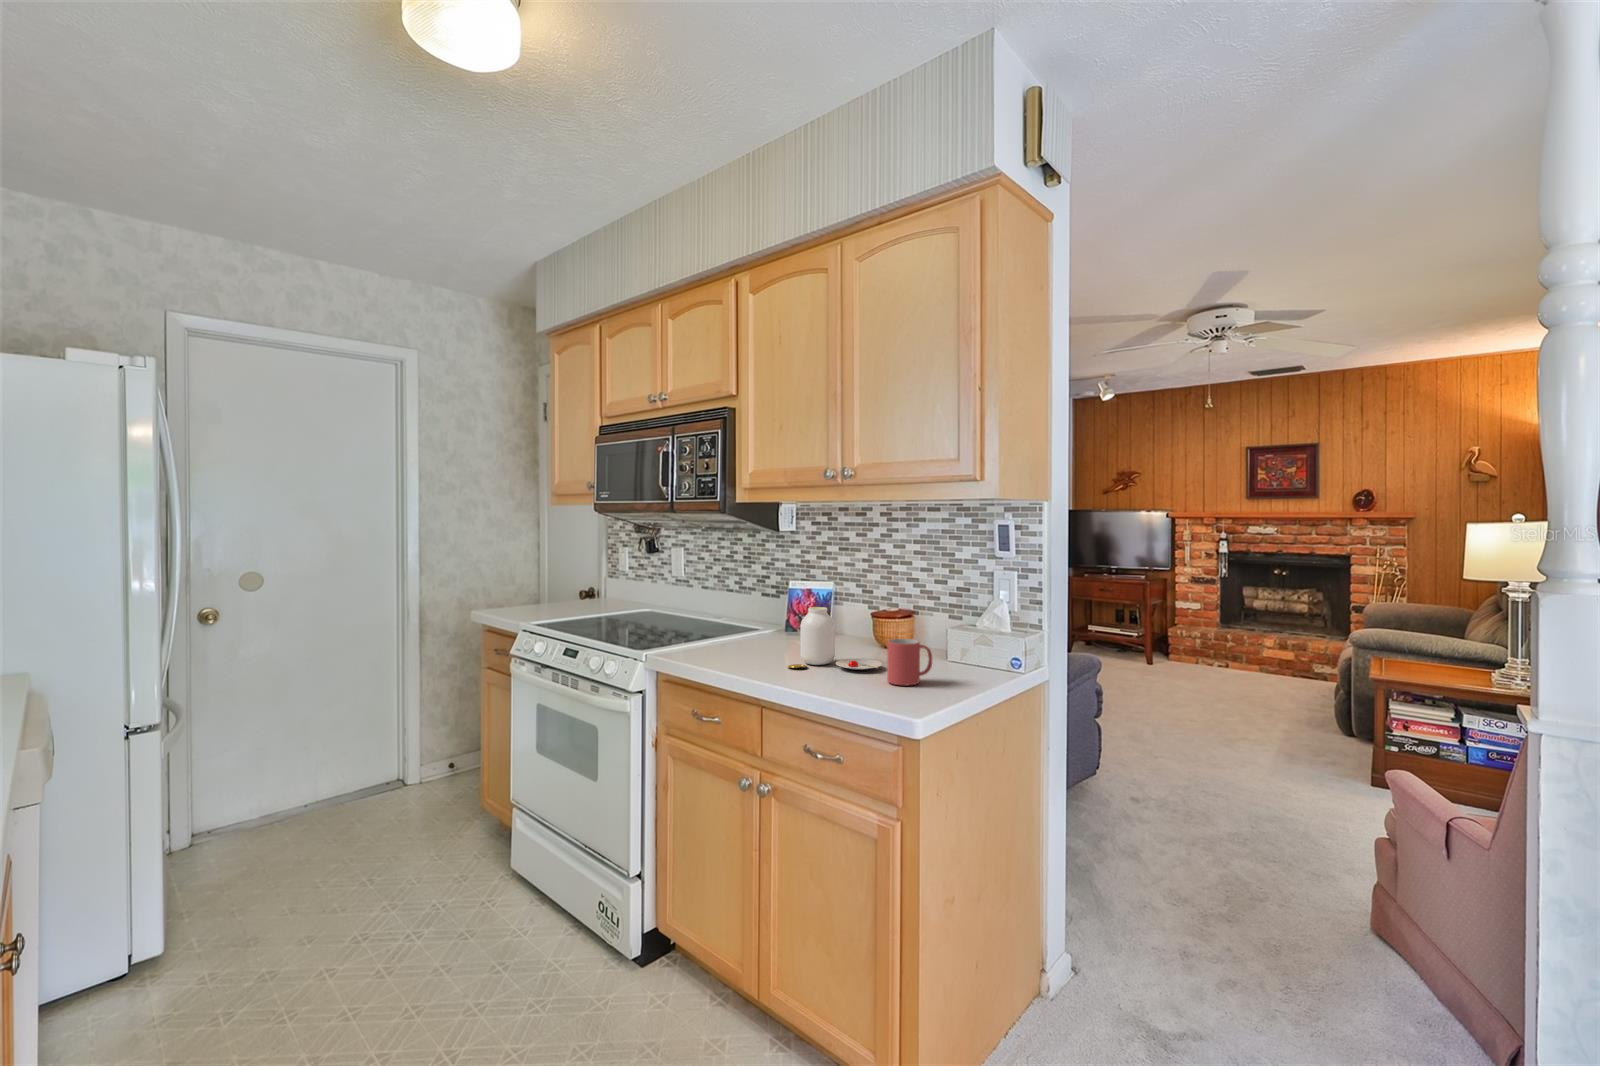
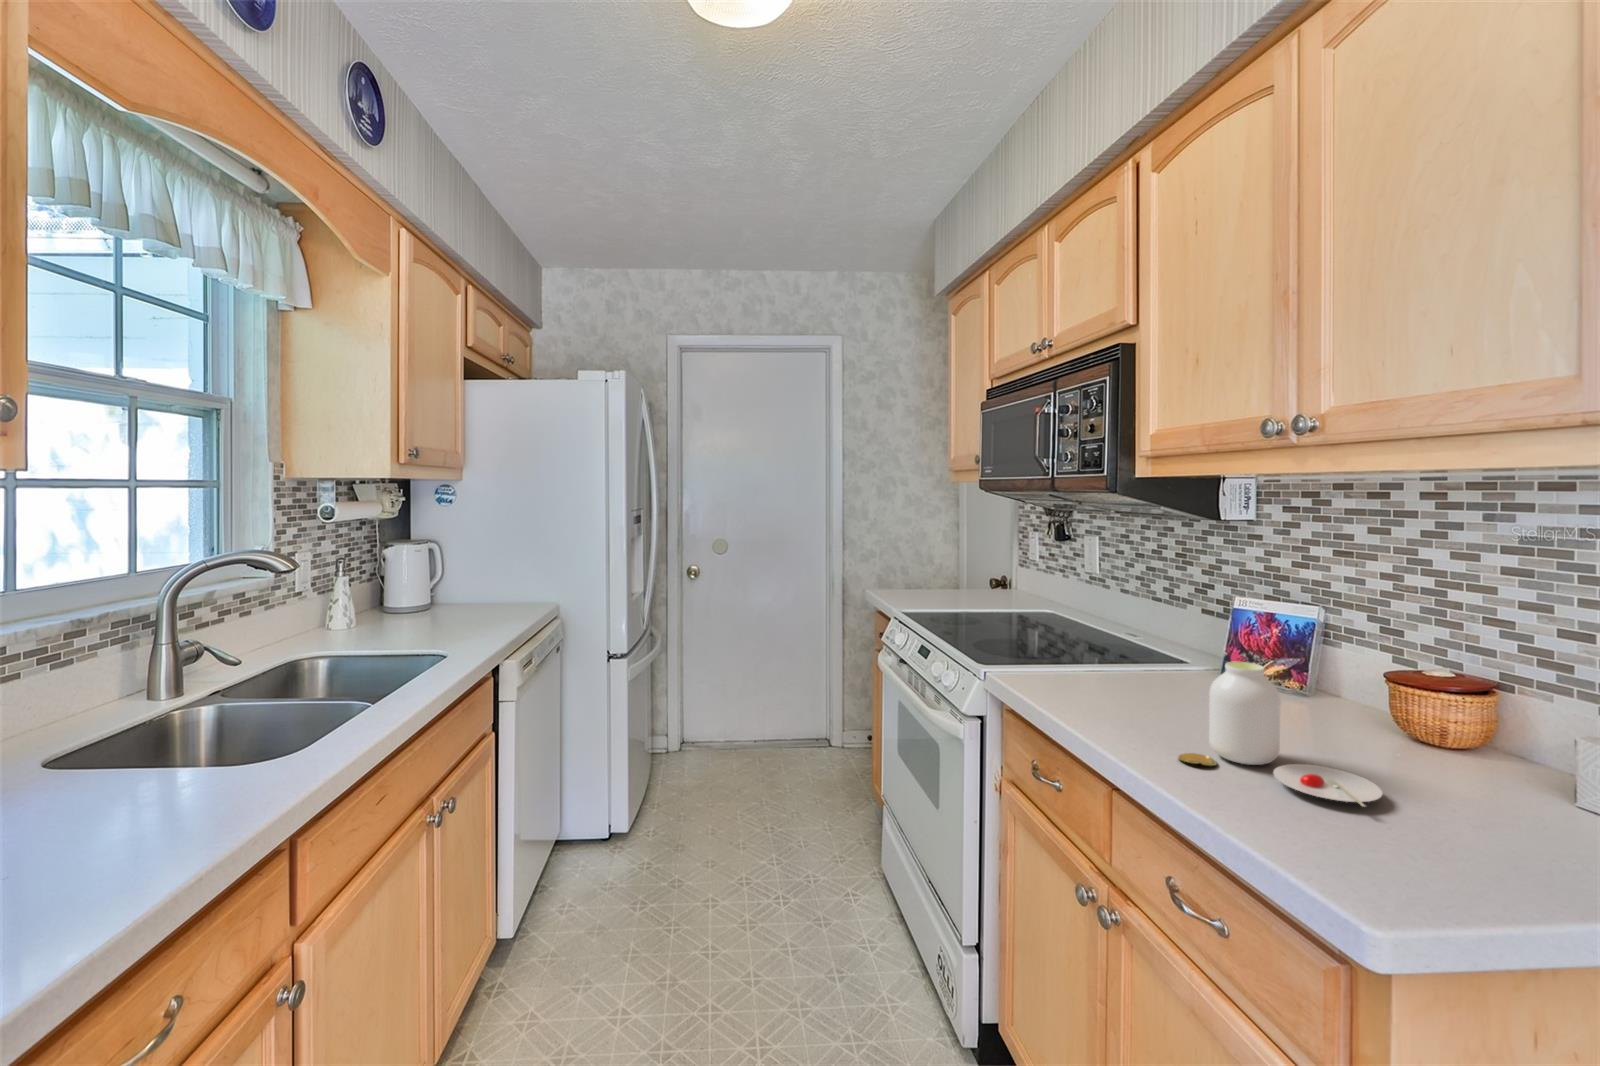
mug: present [887,639,932,686] -> none [1377,764,1512,878]

